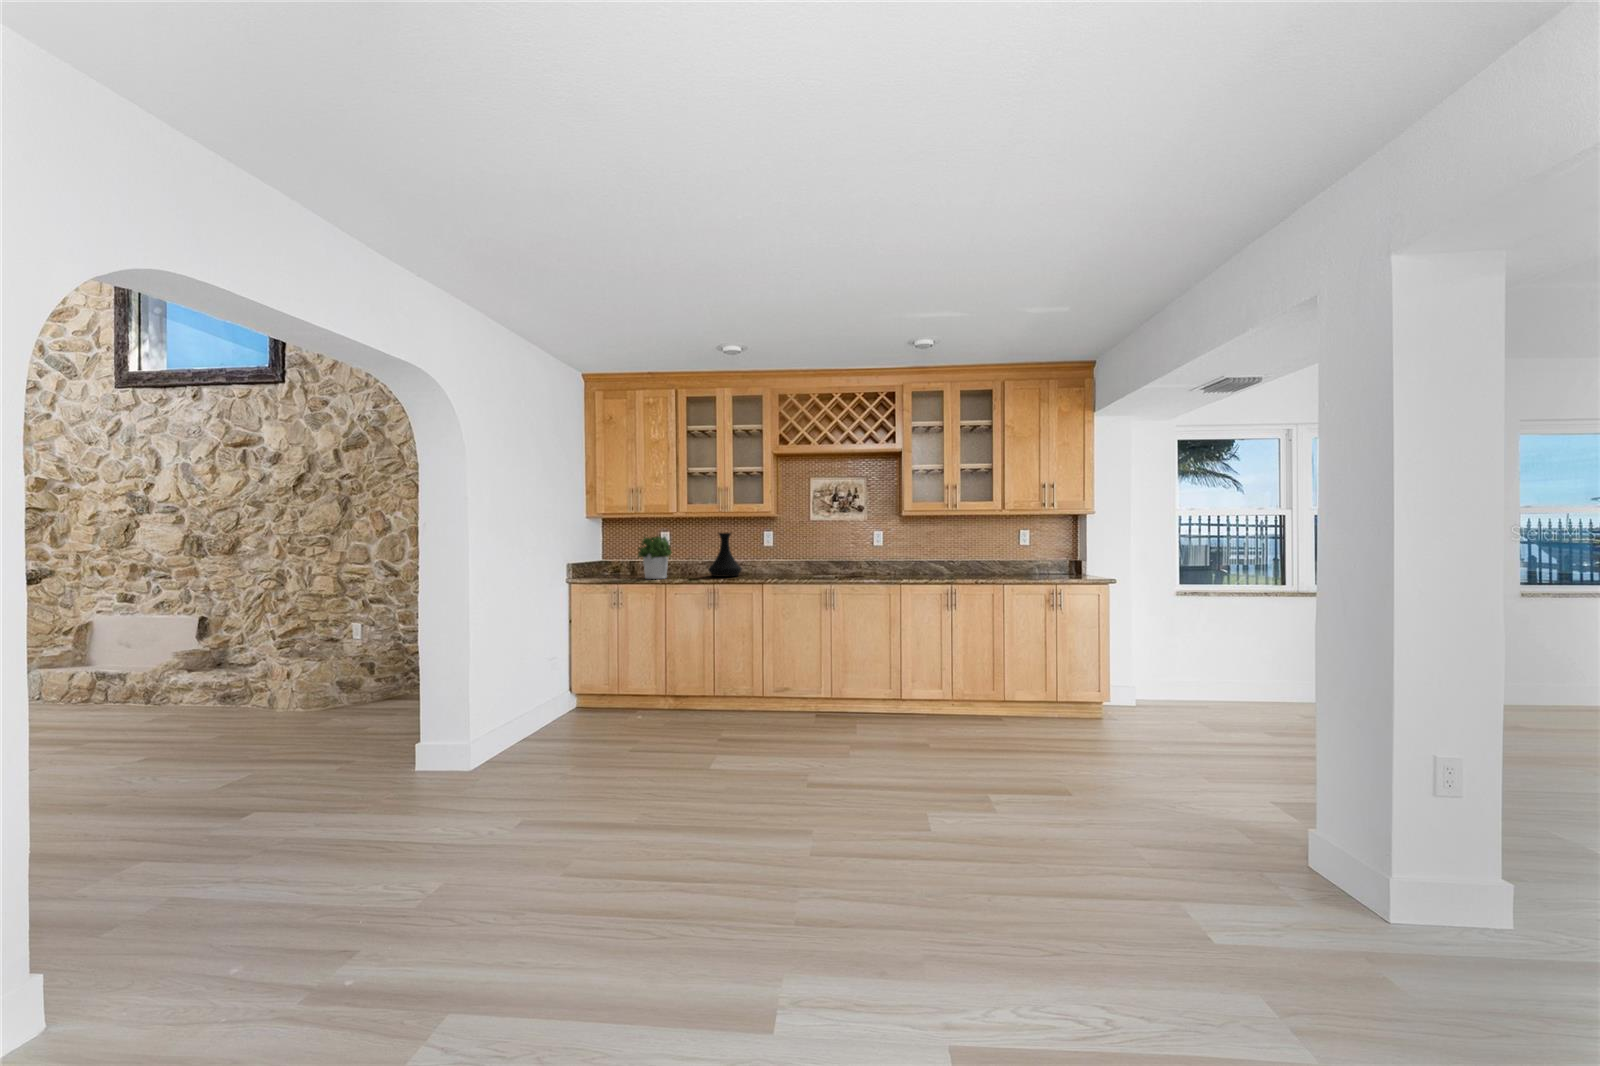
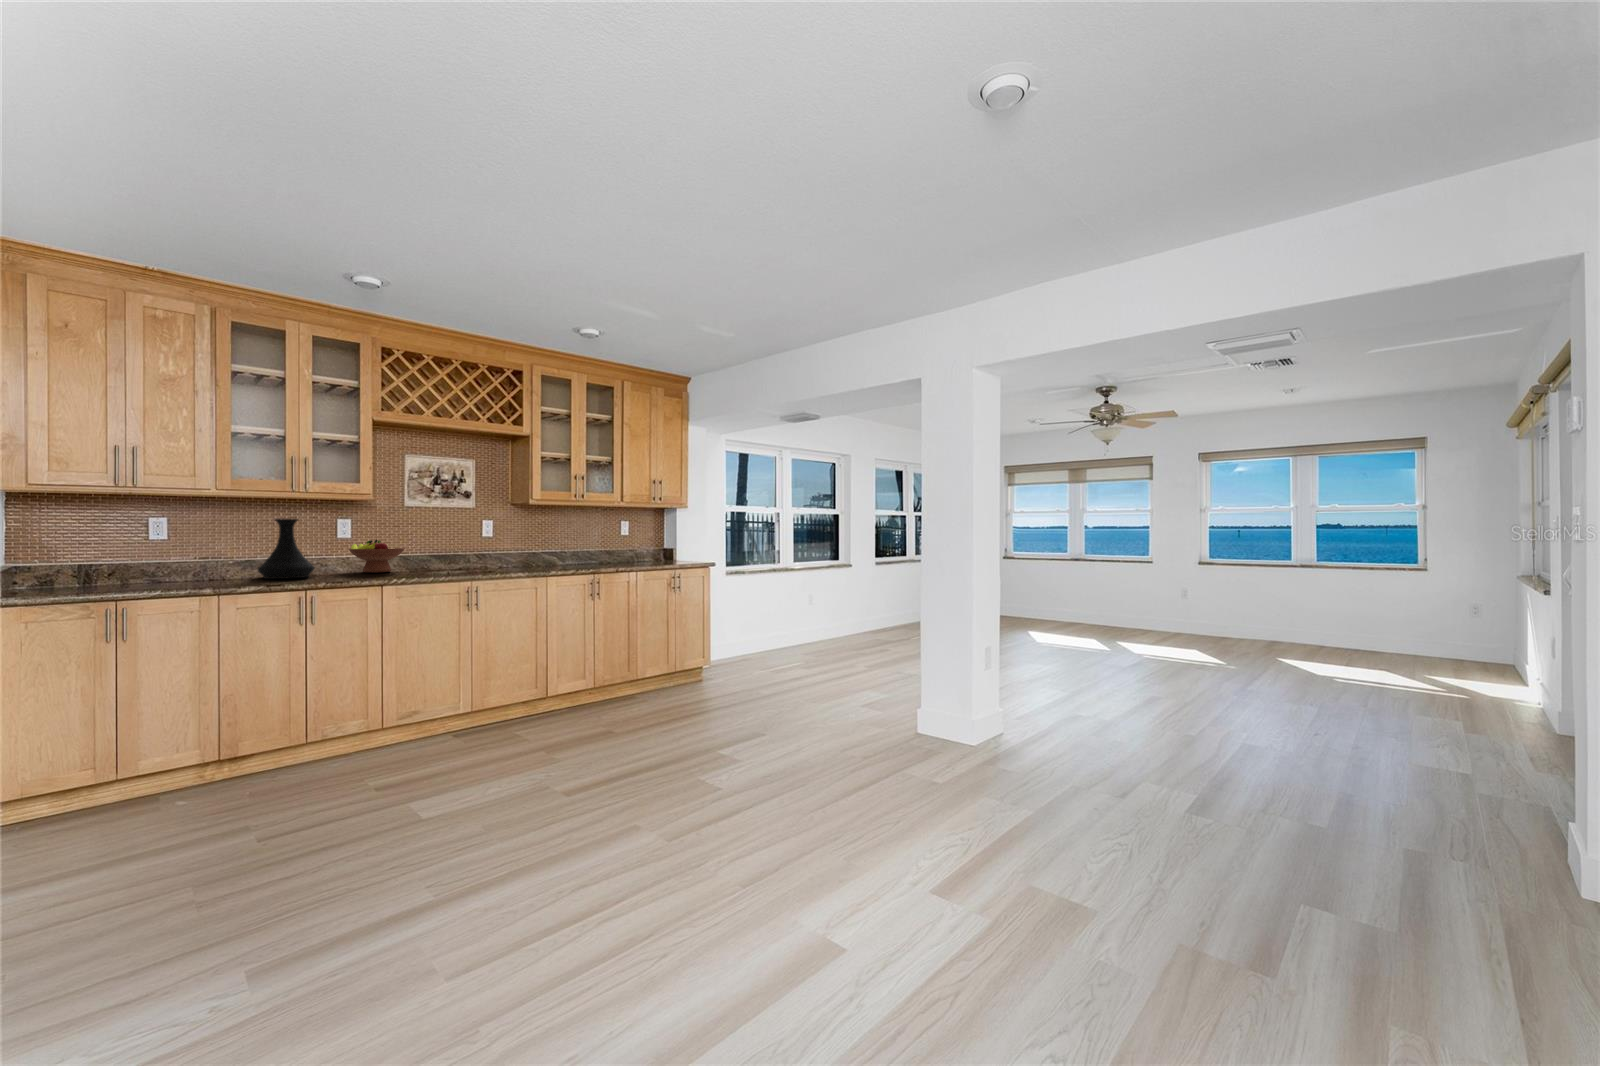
potted plant: present [638,536,672,579] -> none [119,519,197,587]
fruit bowl: none [767,548,806,575] -> present [349,540,405,573]

